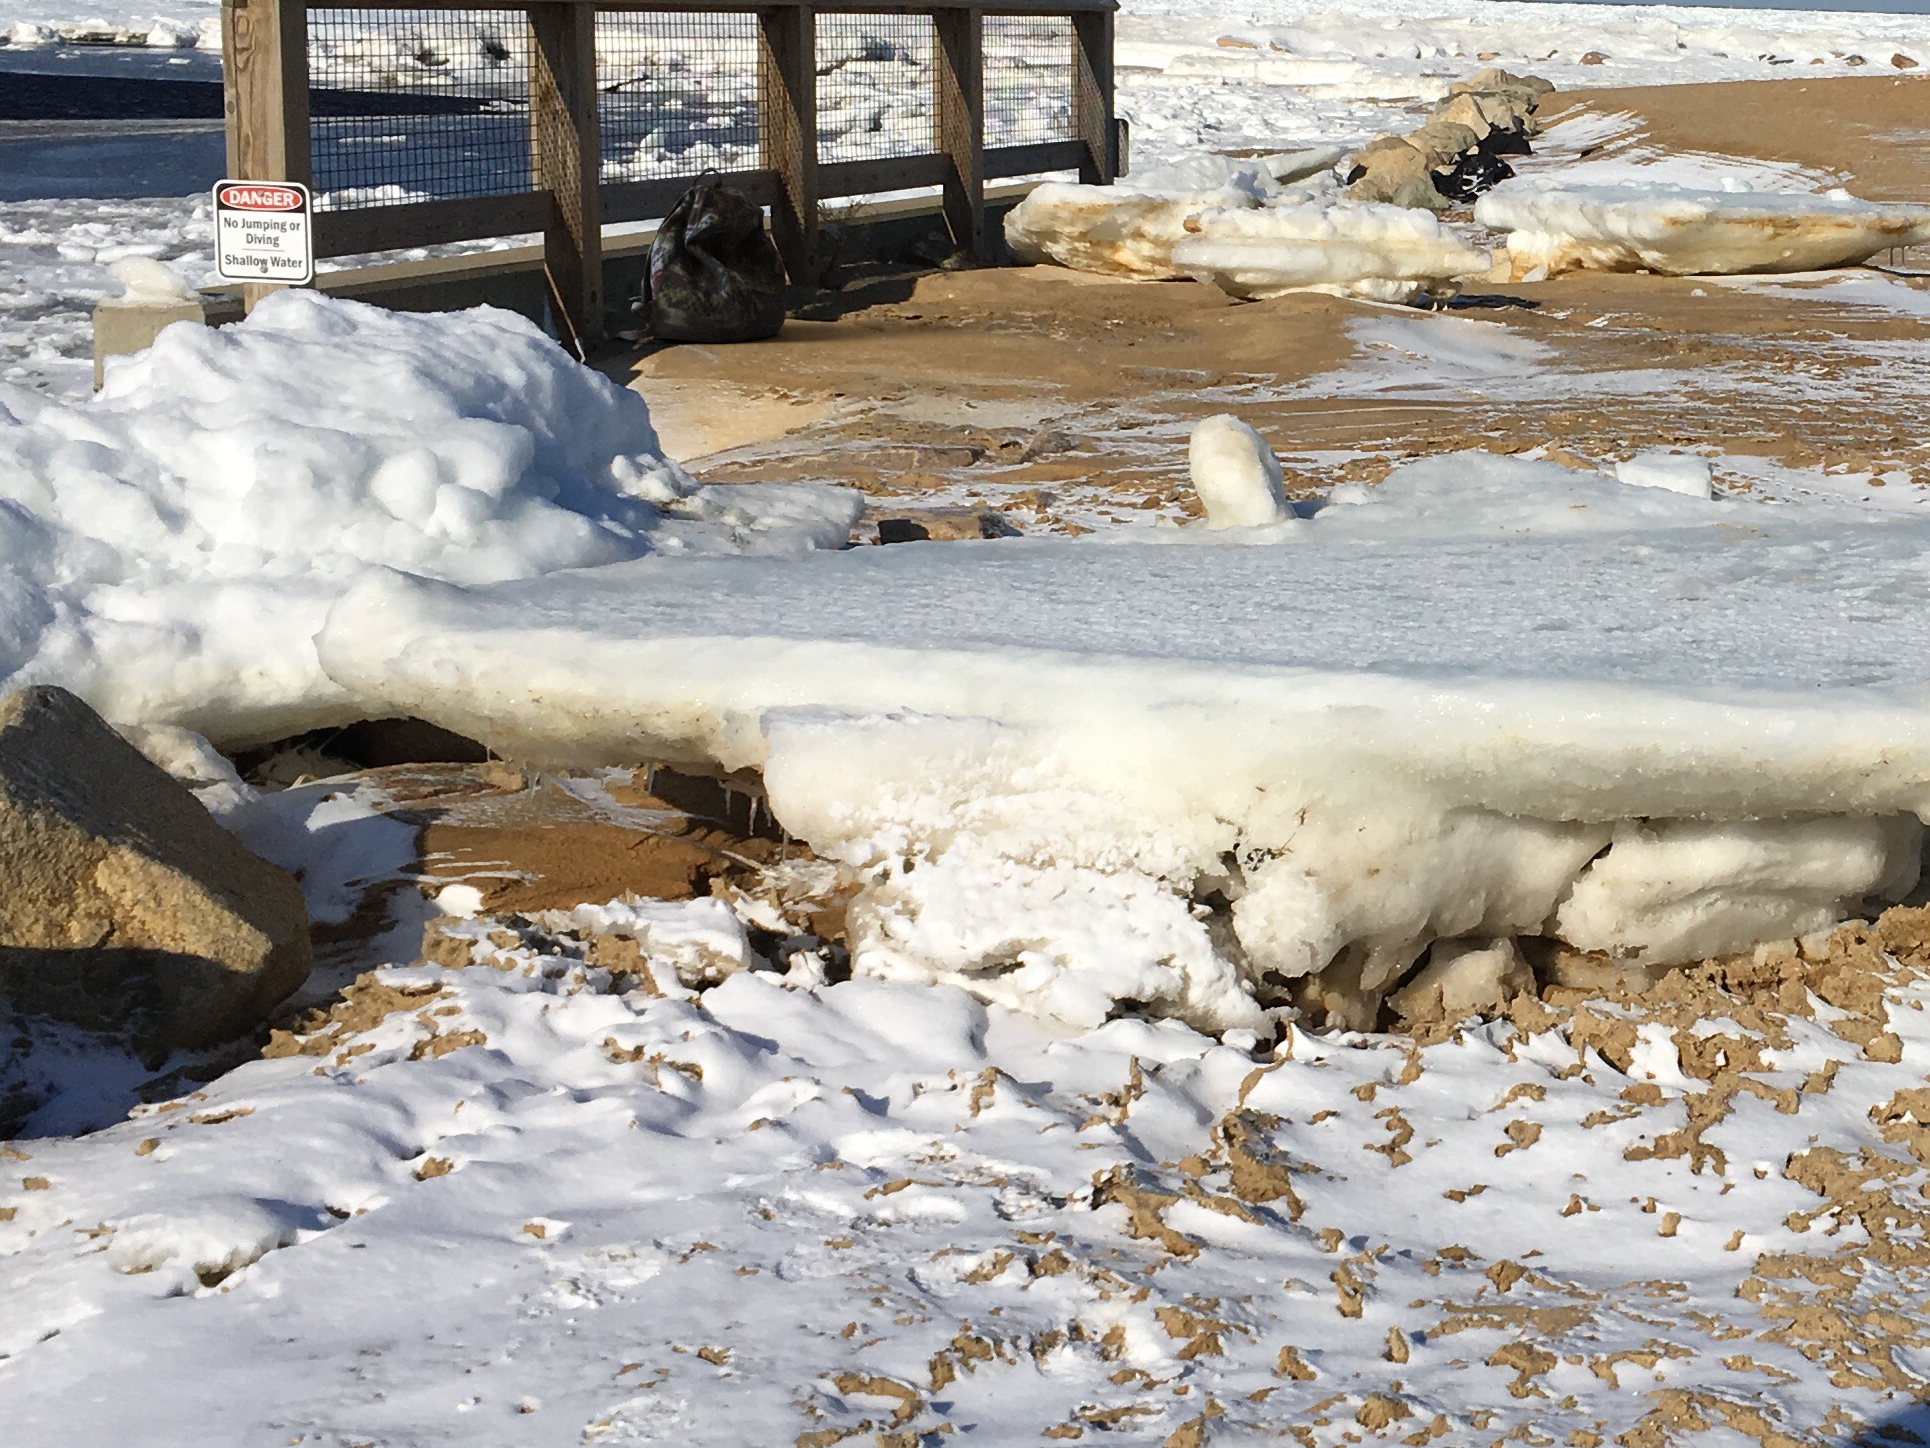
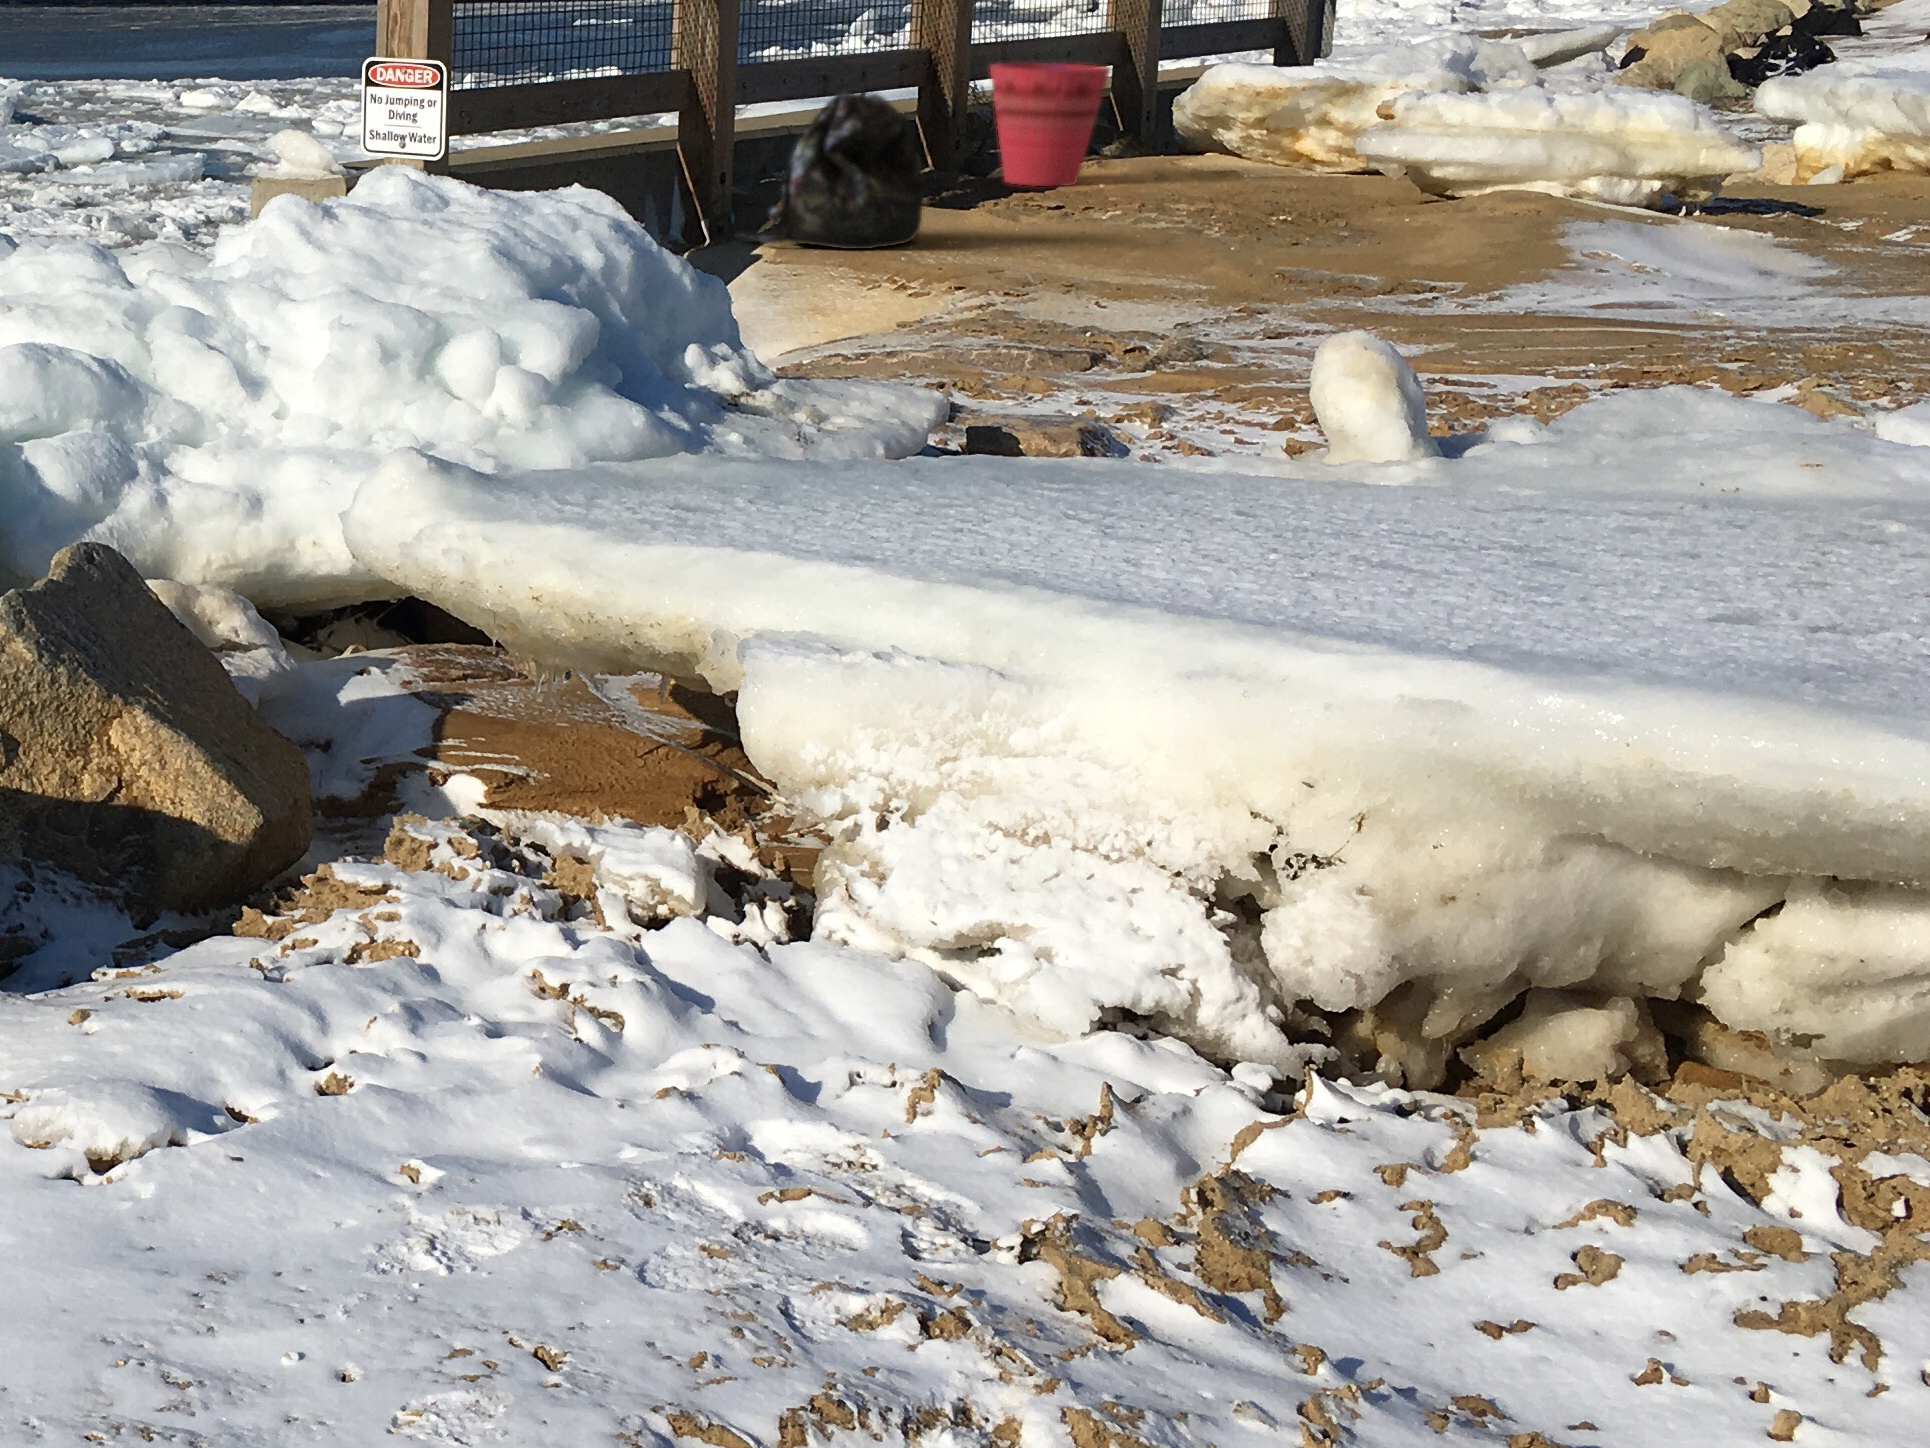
bucket: none [831,155,949,276] -> present [990,63,1110,186]

